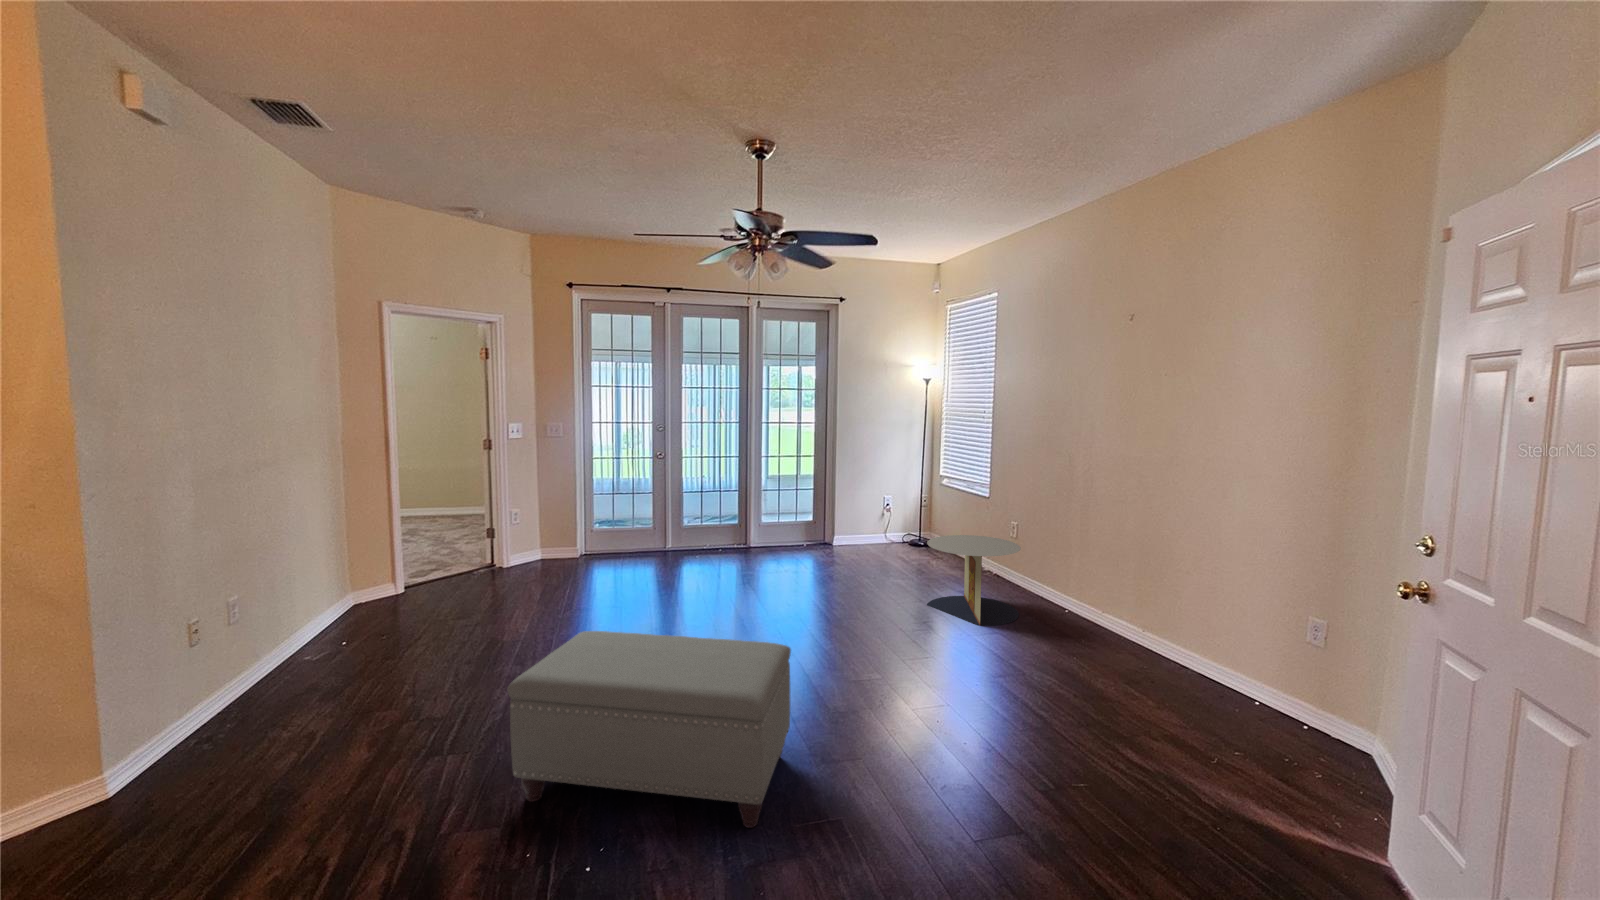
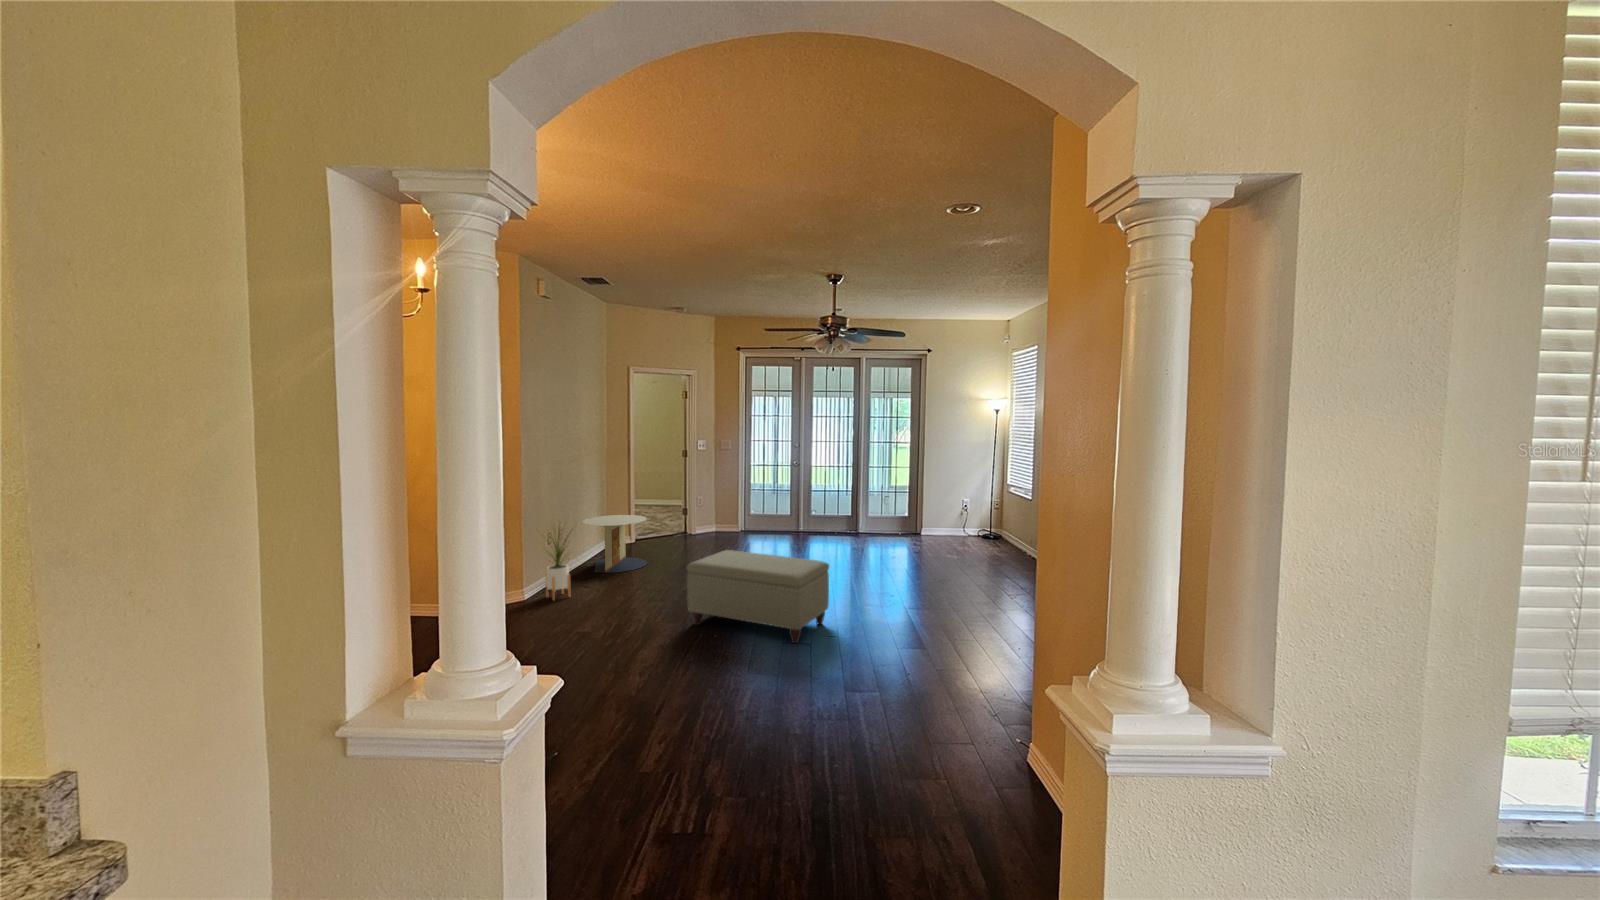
side table: present [927,535,1021,626] -> present [583,515,647,573]
house plant: none [135,586,263,773] -> present [538,528,573,600]

